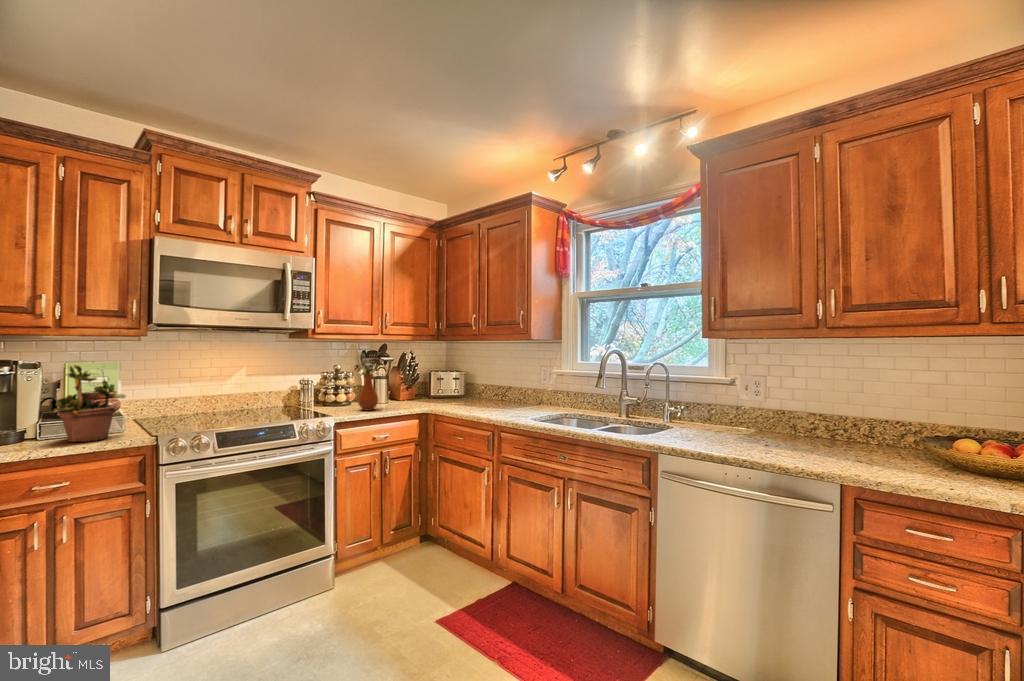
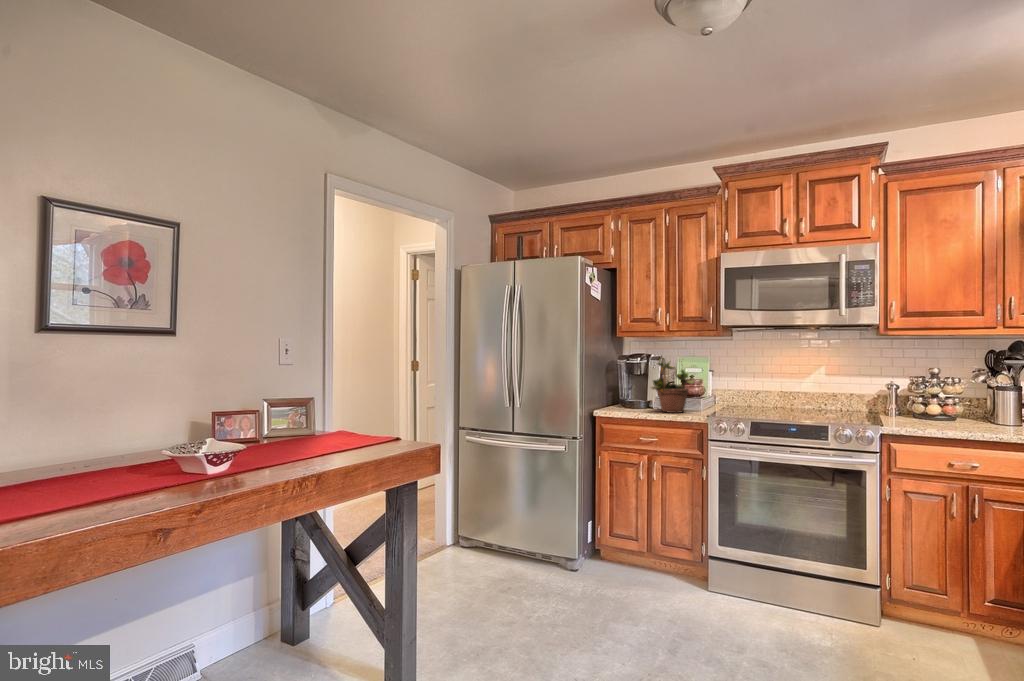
vase: present [355,357,378,411] -> none [929,356,982,429]

